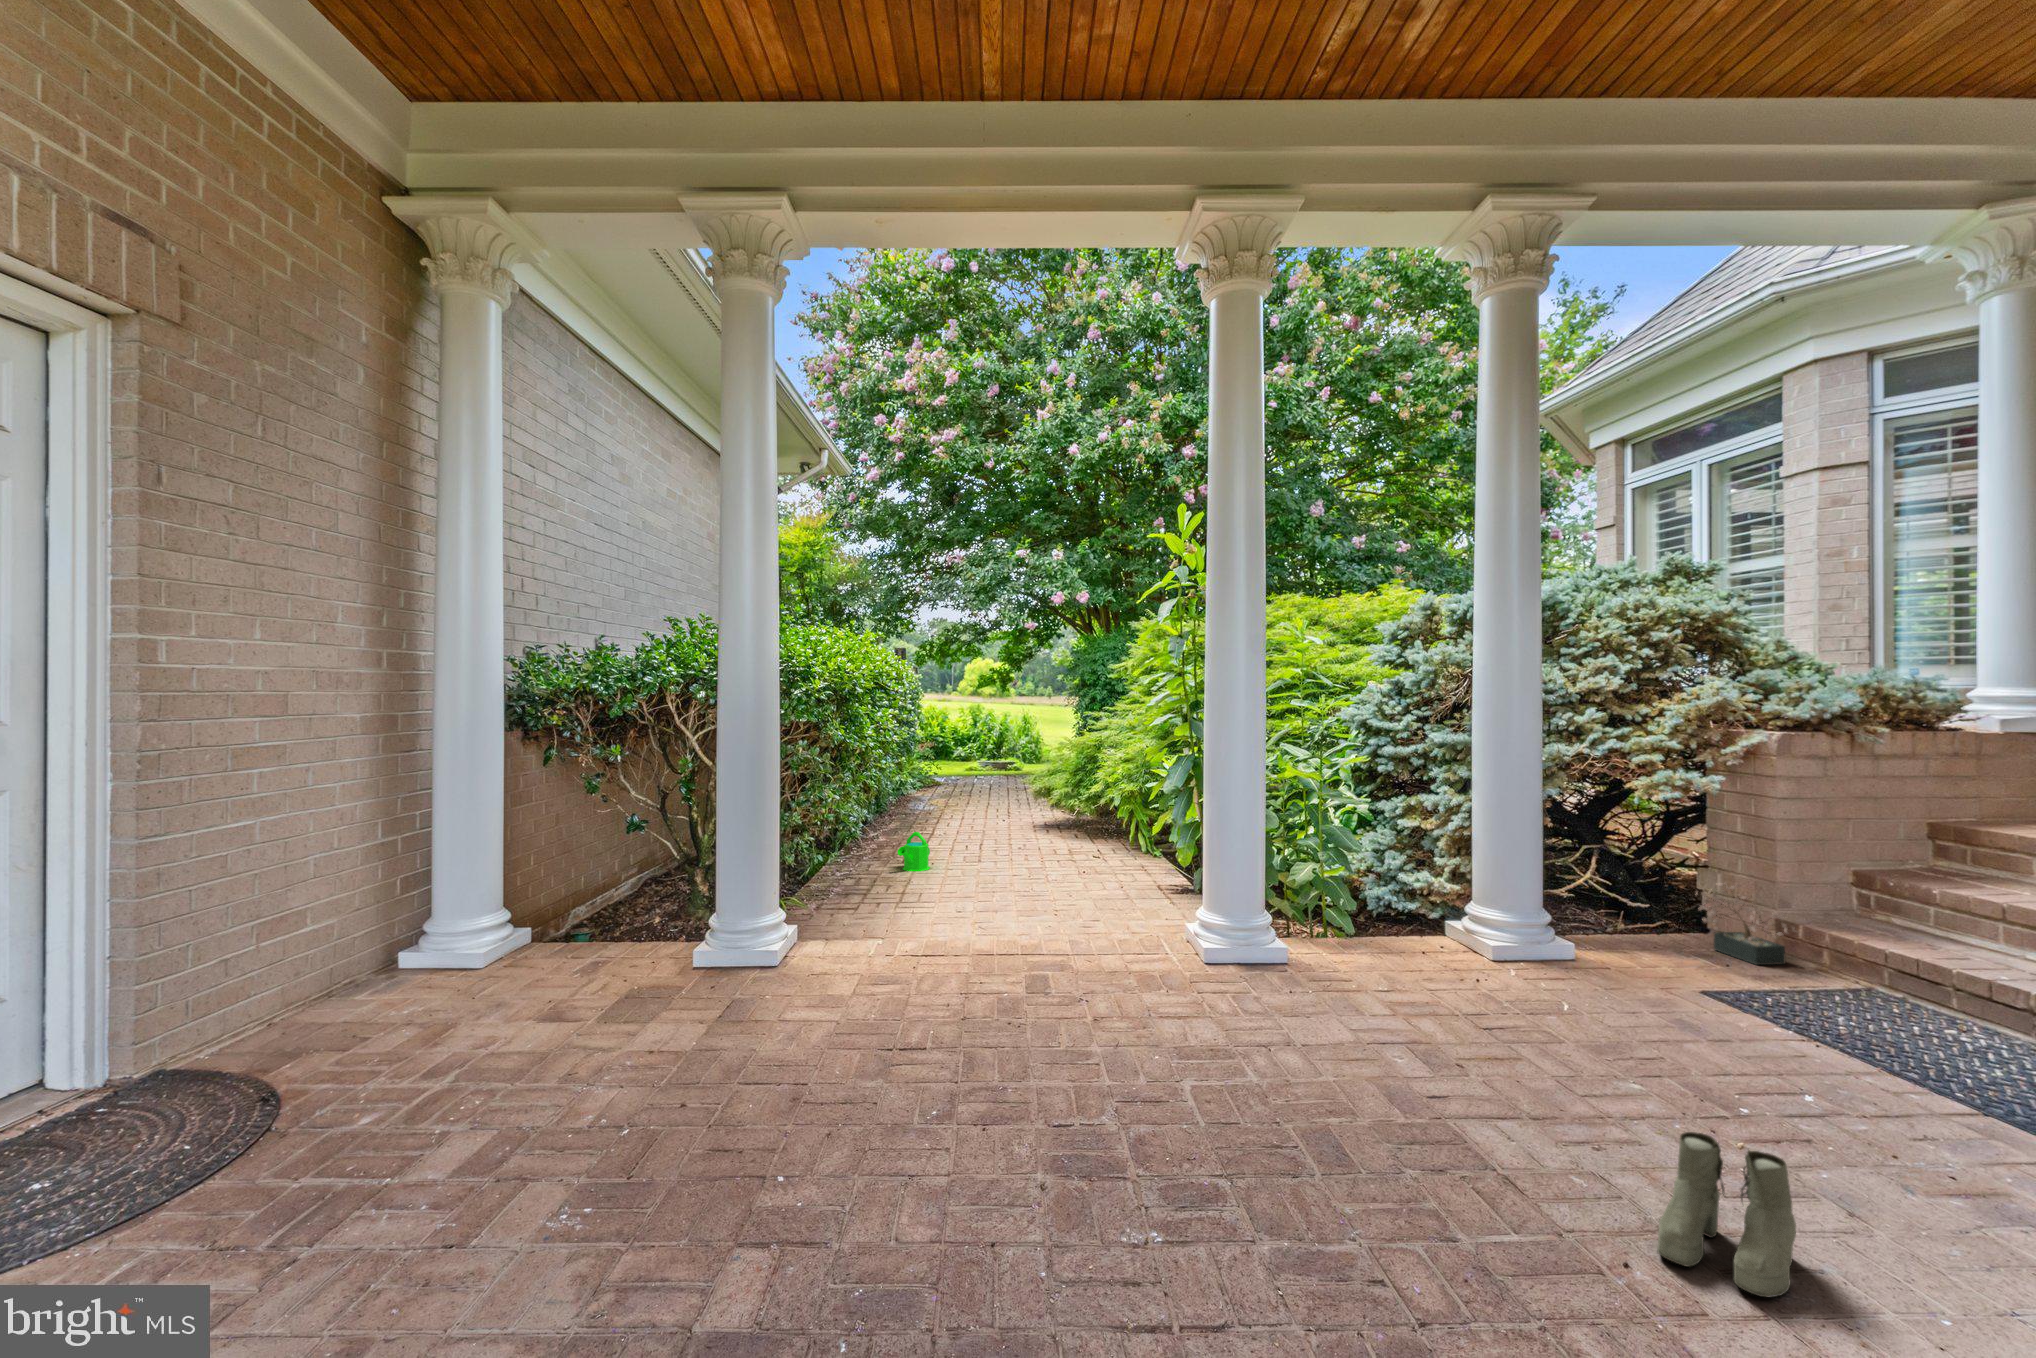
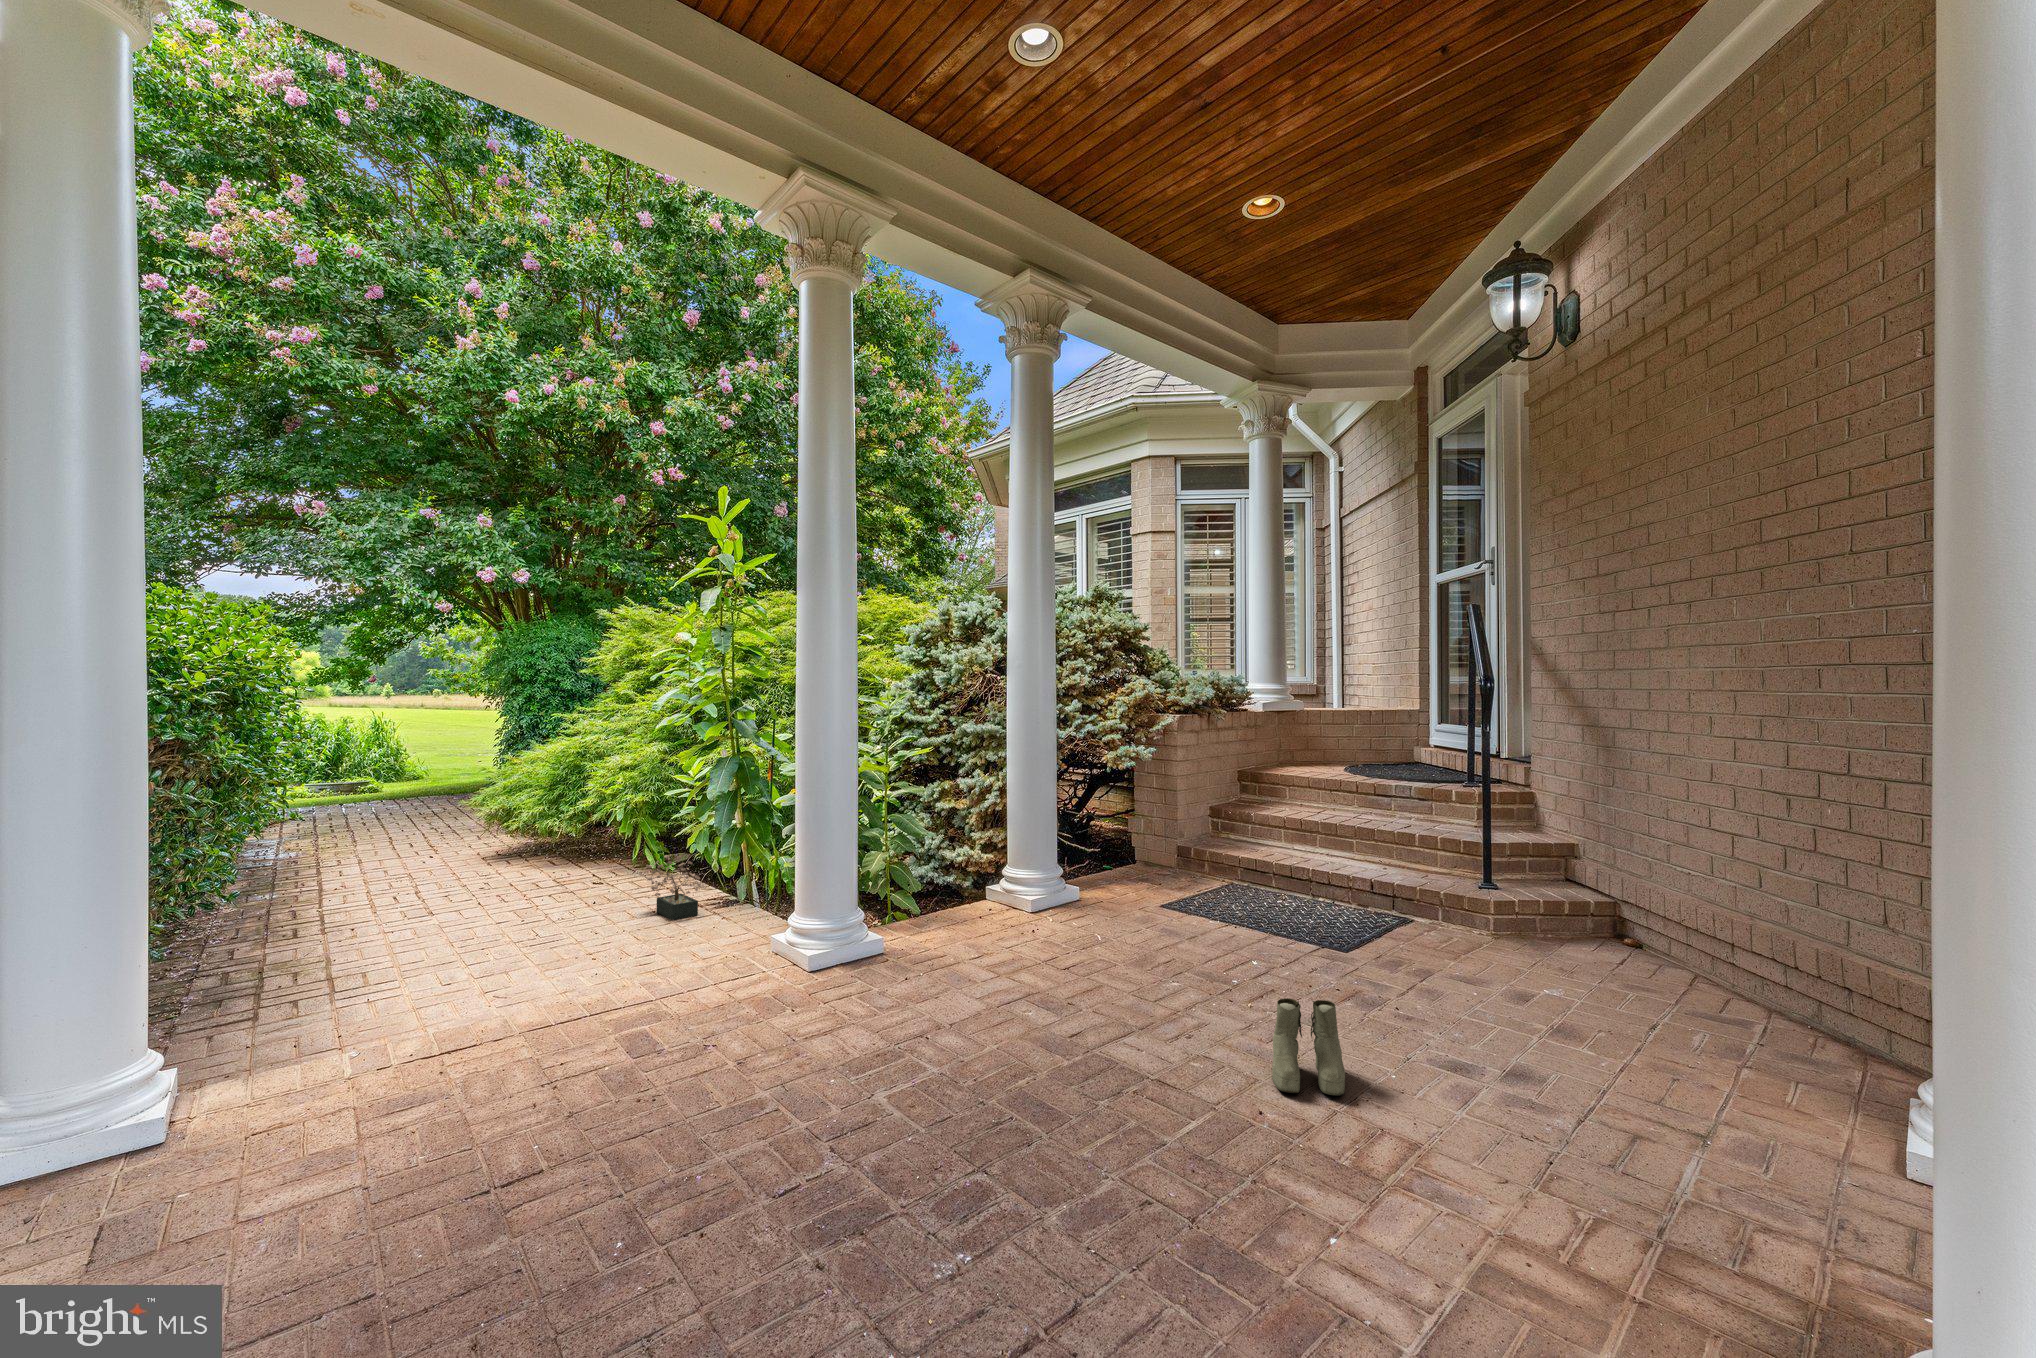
watering can: present [898,832,930,872] -> none [304,878,356,934]
decorative plant: present [1696,883,1795,965] -> present [645,854,706,920]

